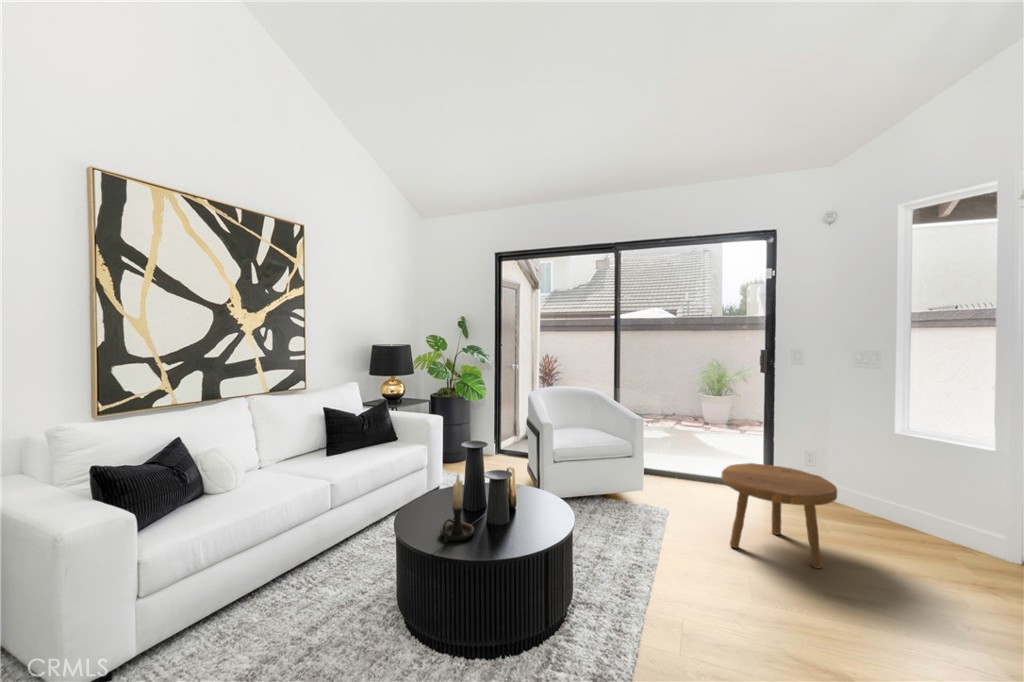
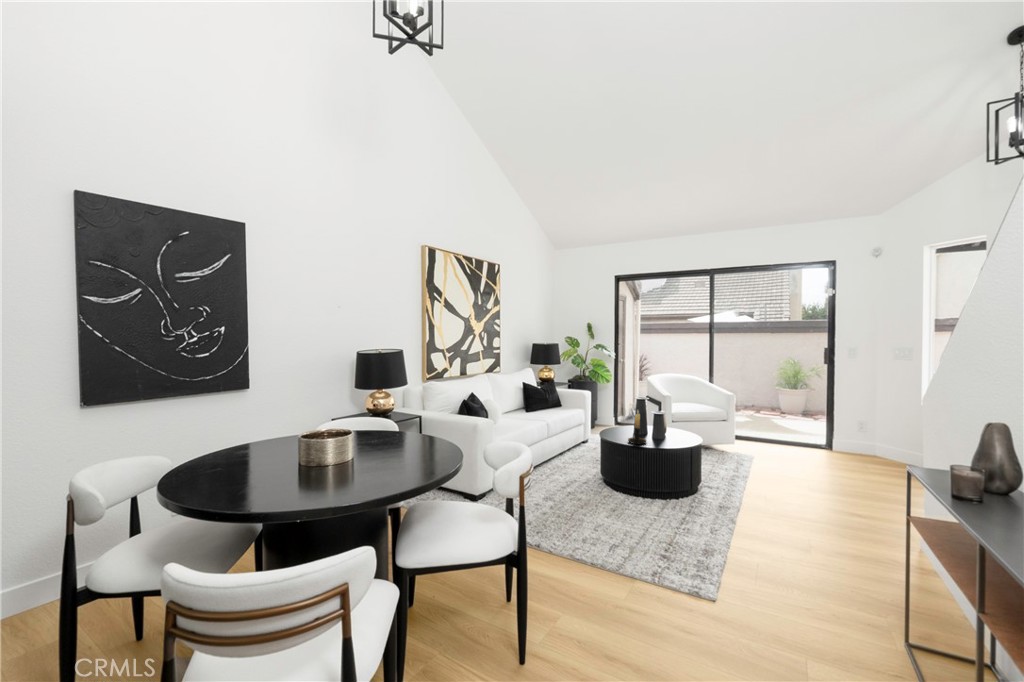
footstool: present [721,463,837,568] -> none [791,422,869,483]

